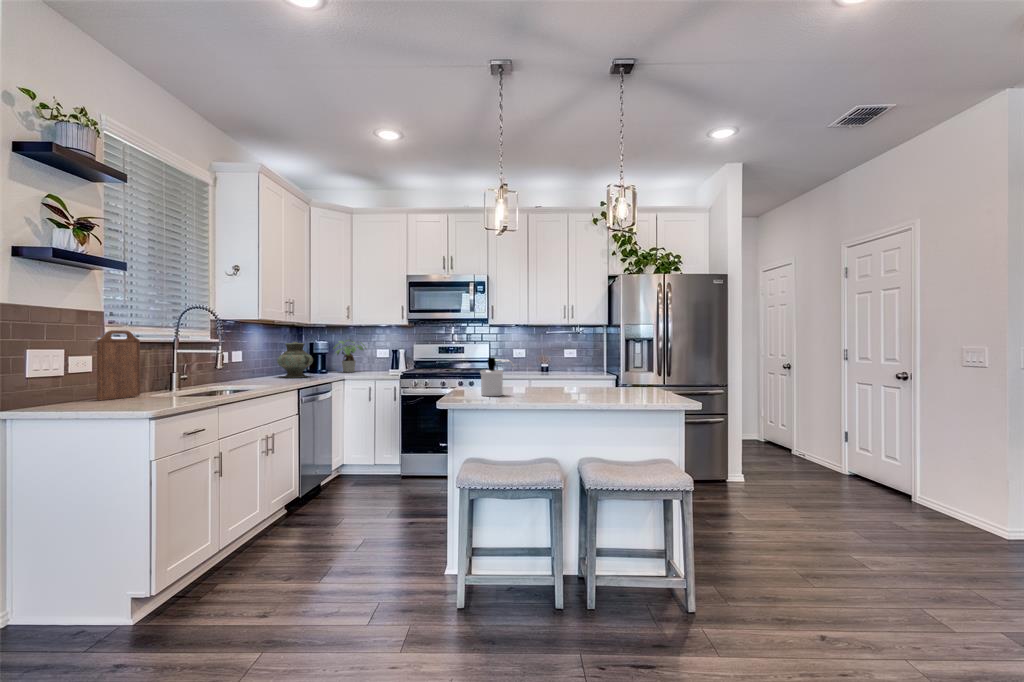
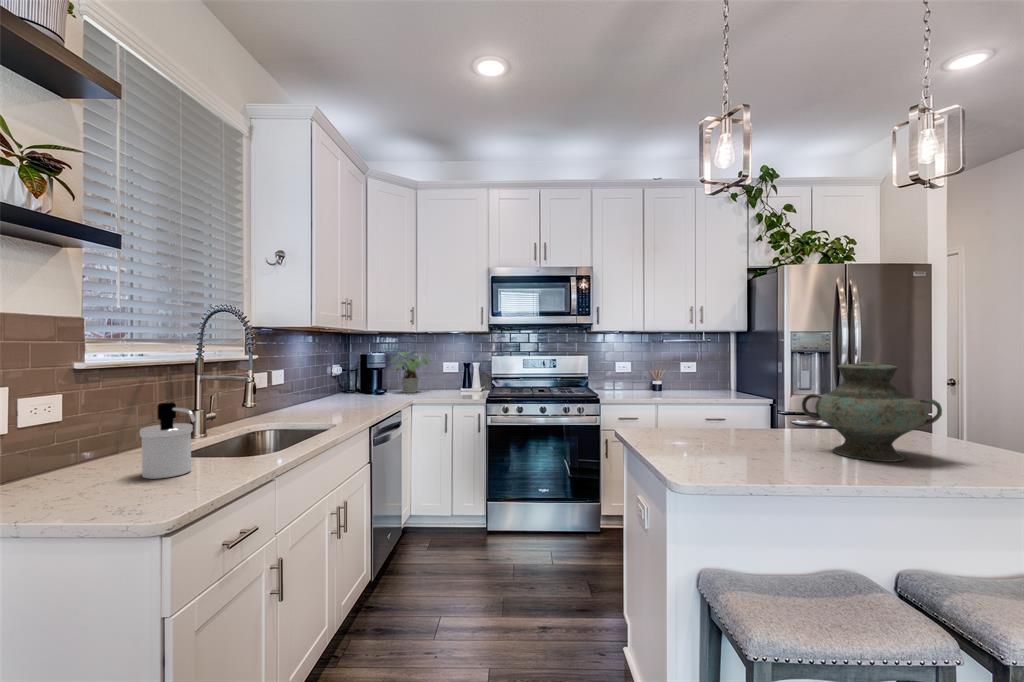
cutting board: present [97,330,140,400] -> none [70,350,144,473]
vase: present [277,342,313,378] -> present [802,362,942,462]
soap dispenser: present [480,357,514,396] -> present [140,403,196,479]

